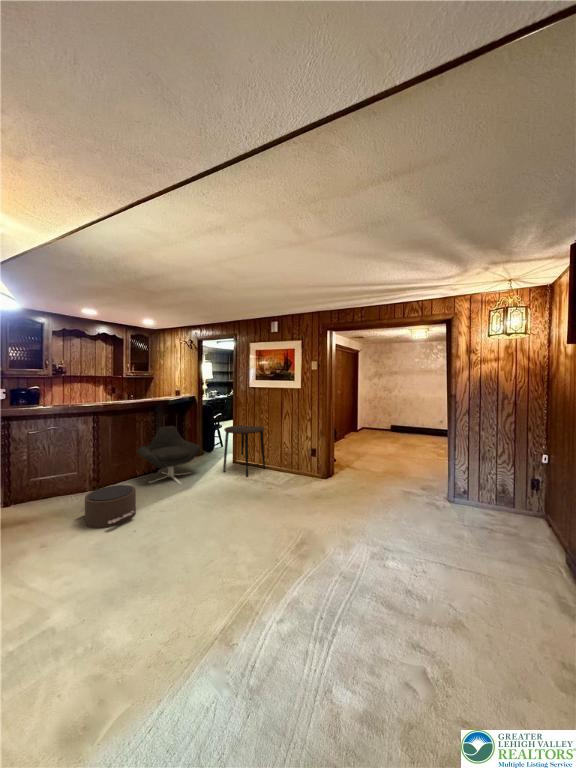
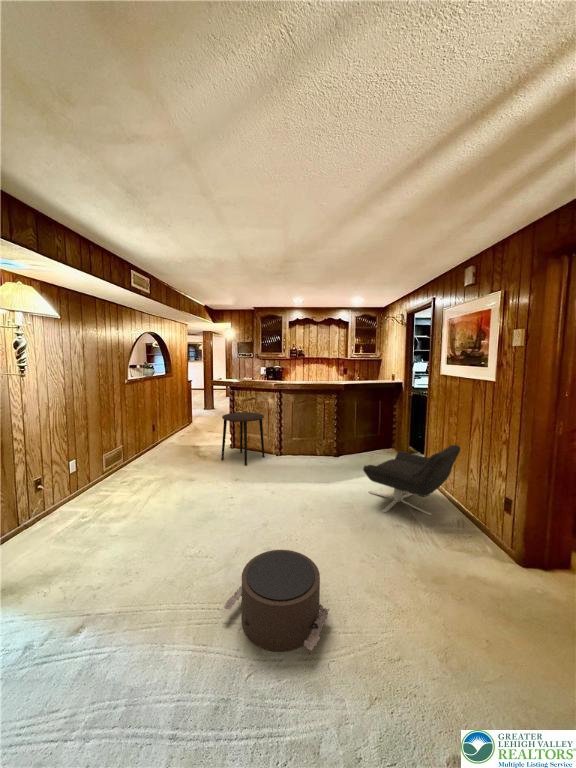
lounge chair: present [137,426,201,484] -> present [363,445,460,515]
pouf: present [78,485,136,528] -> present [224,550,329,652]

